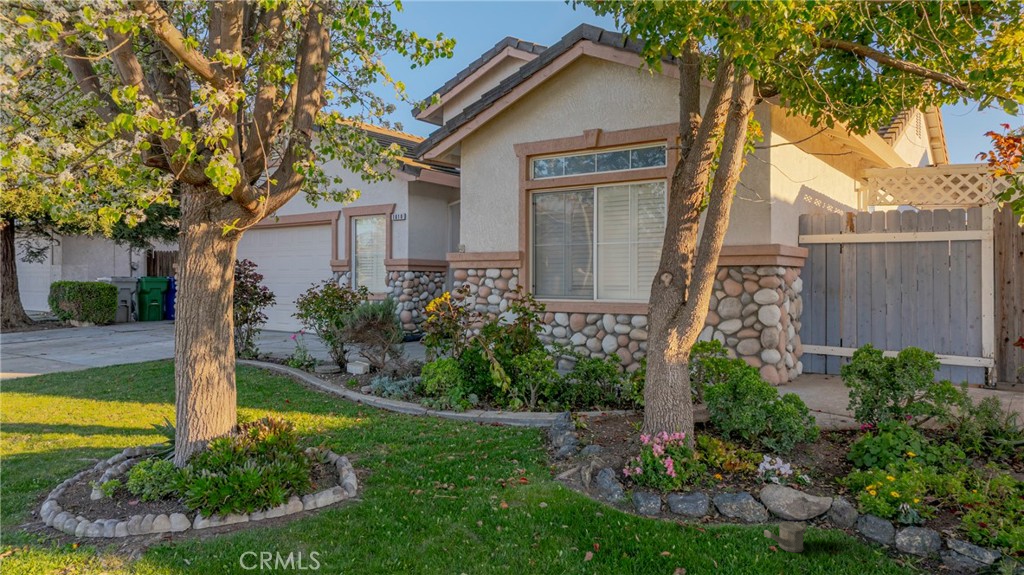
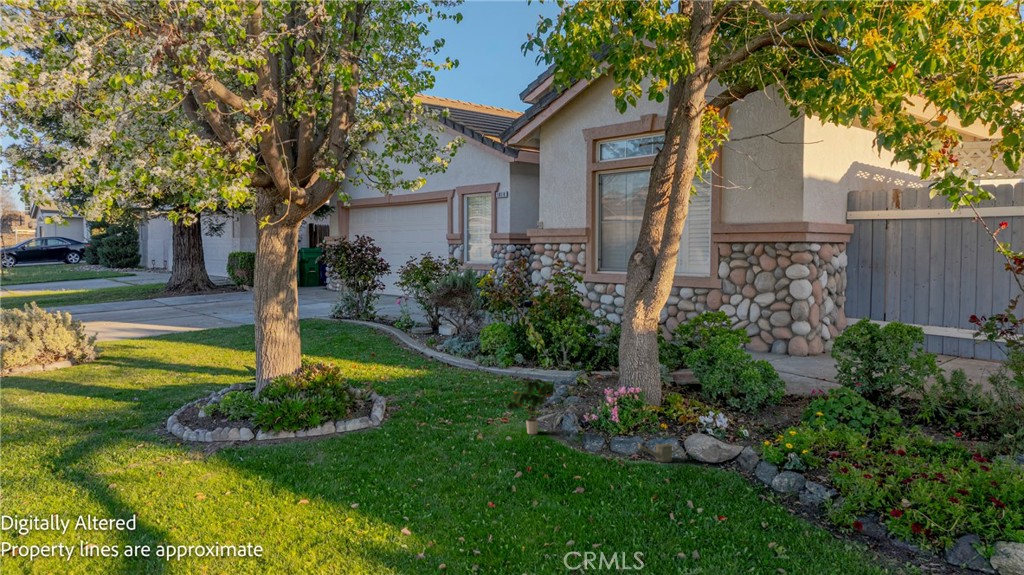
potted plant: none [546,441,610,520] -> present [506,379,556,434]

